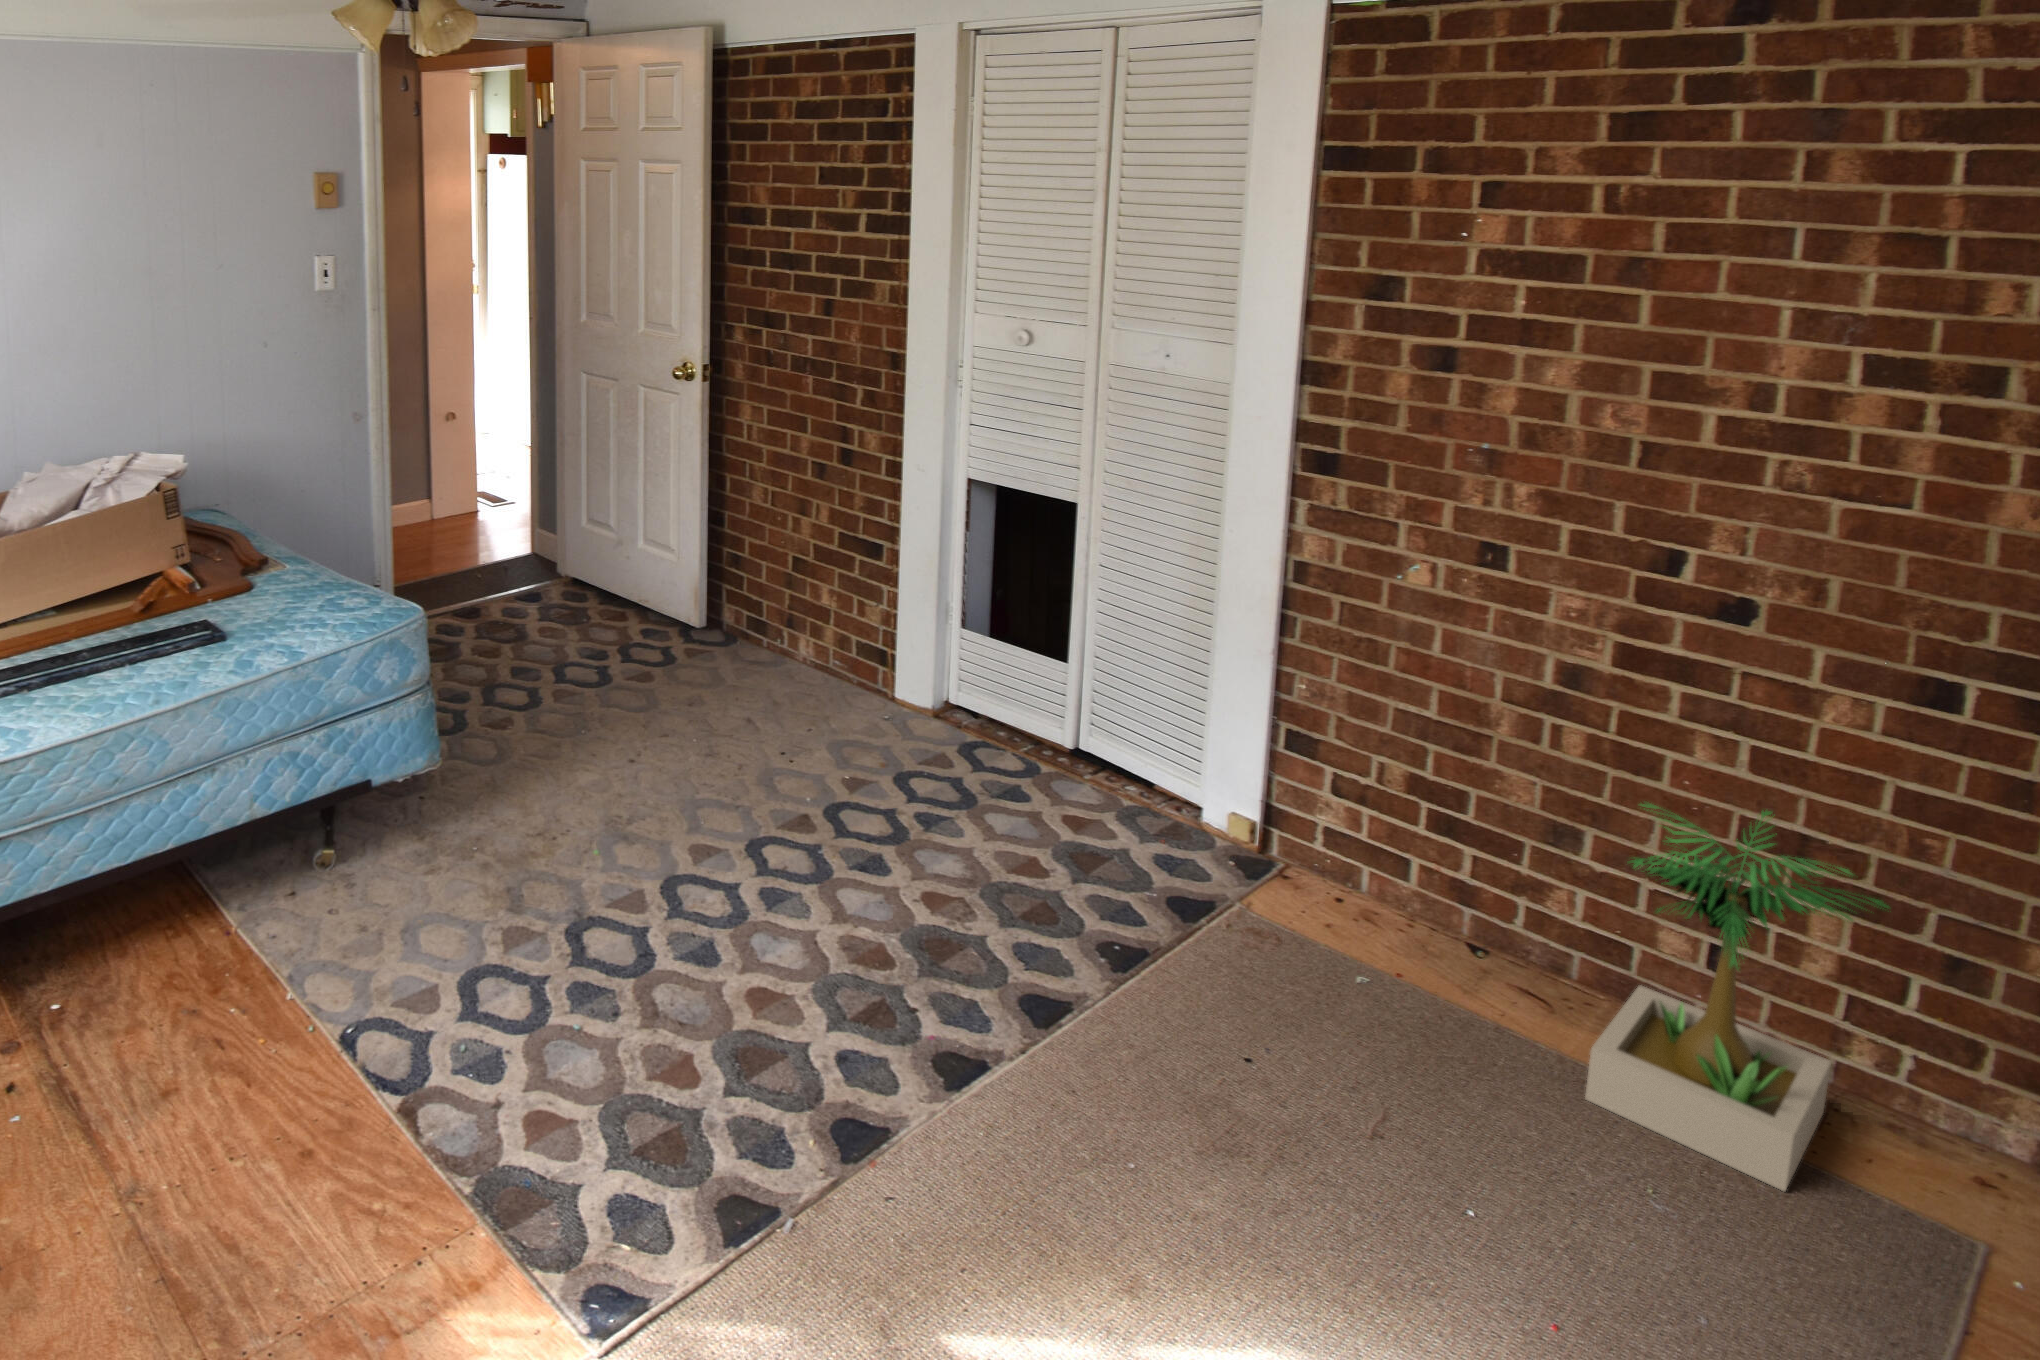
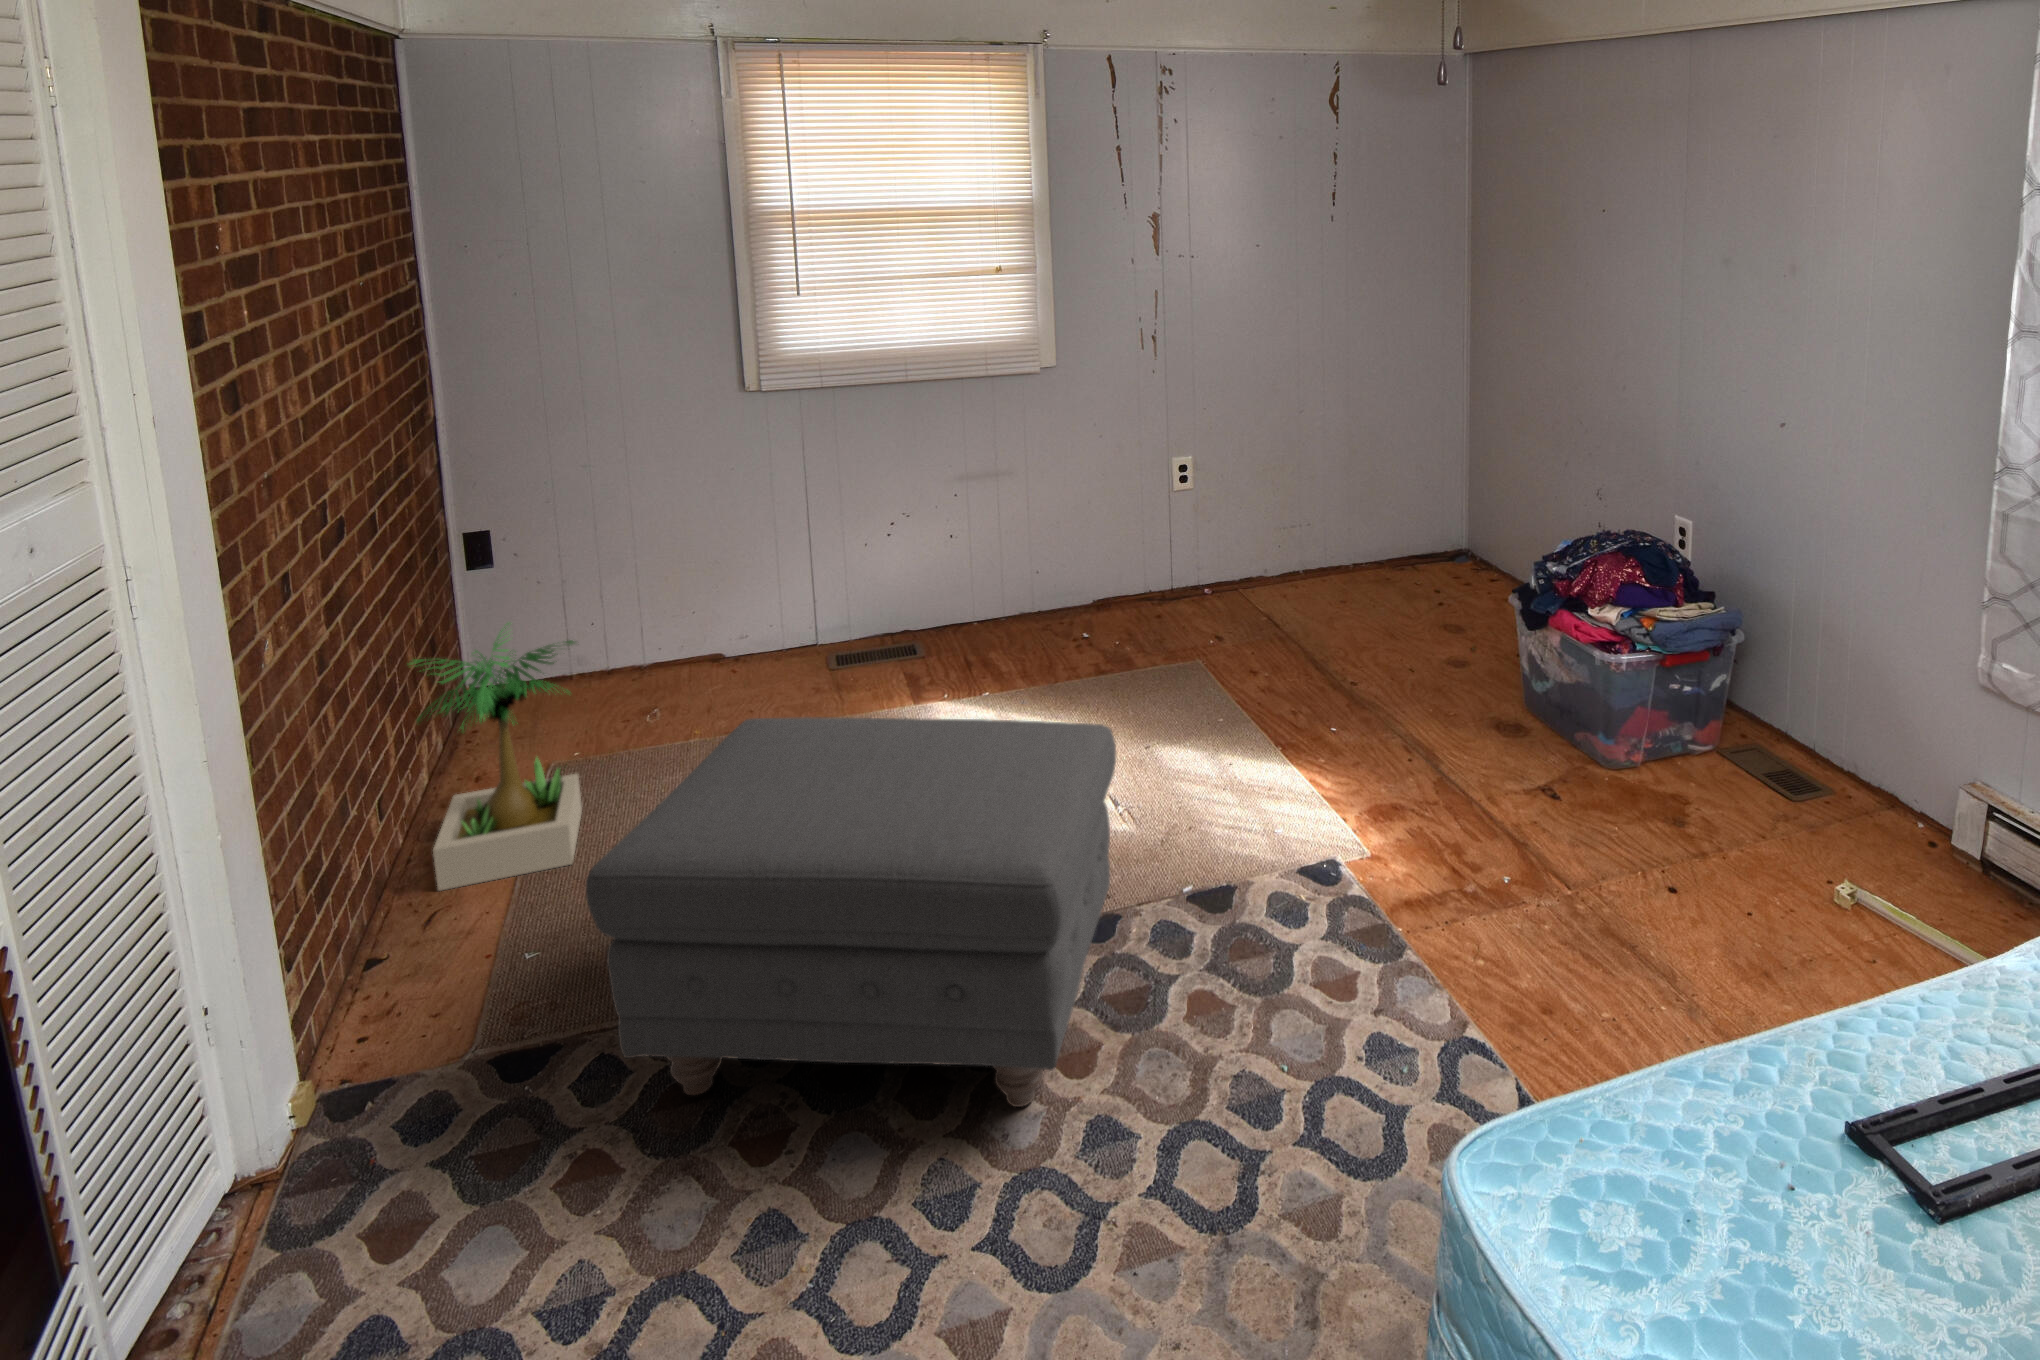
ottoman: none [724,691,1235,1093] -> present [586,717,1116,1107]

